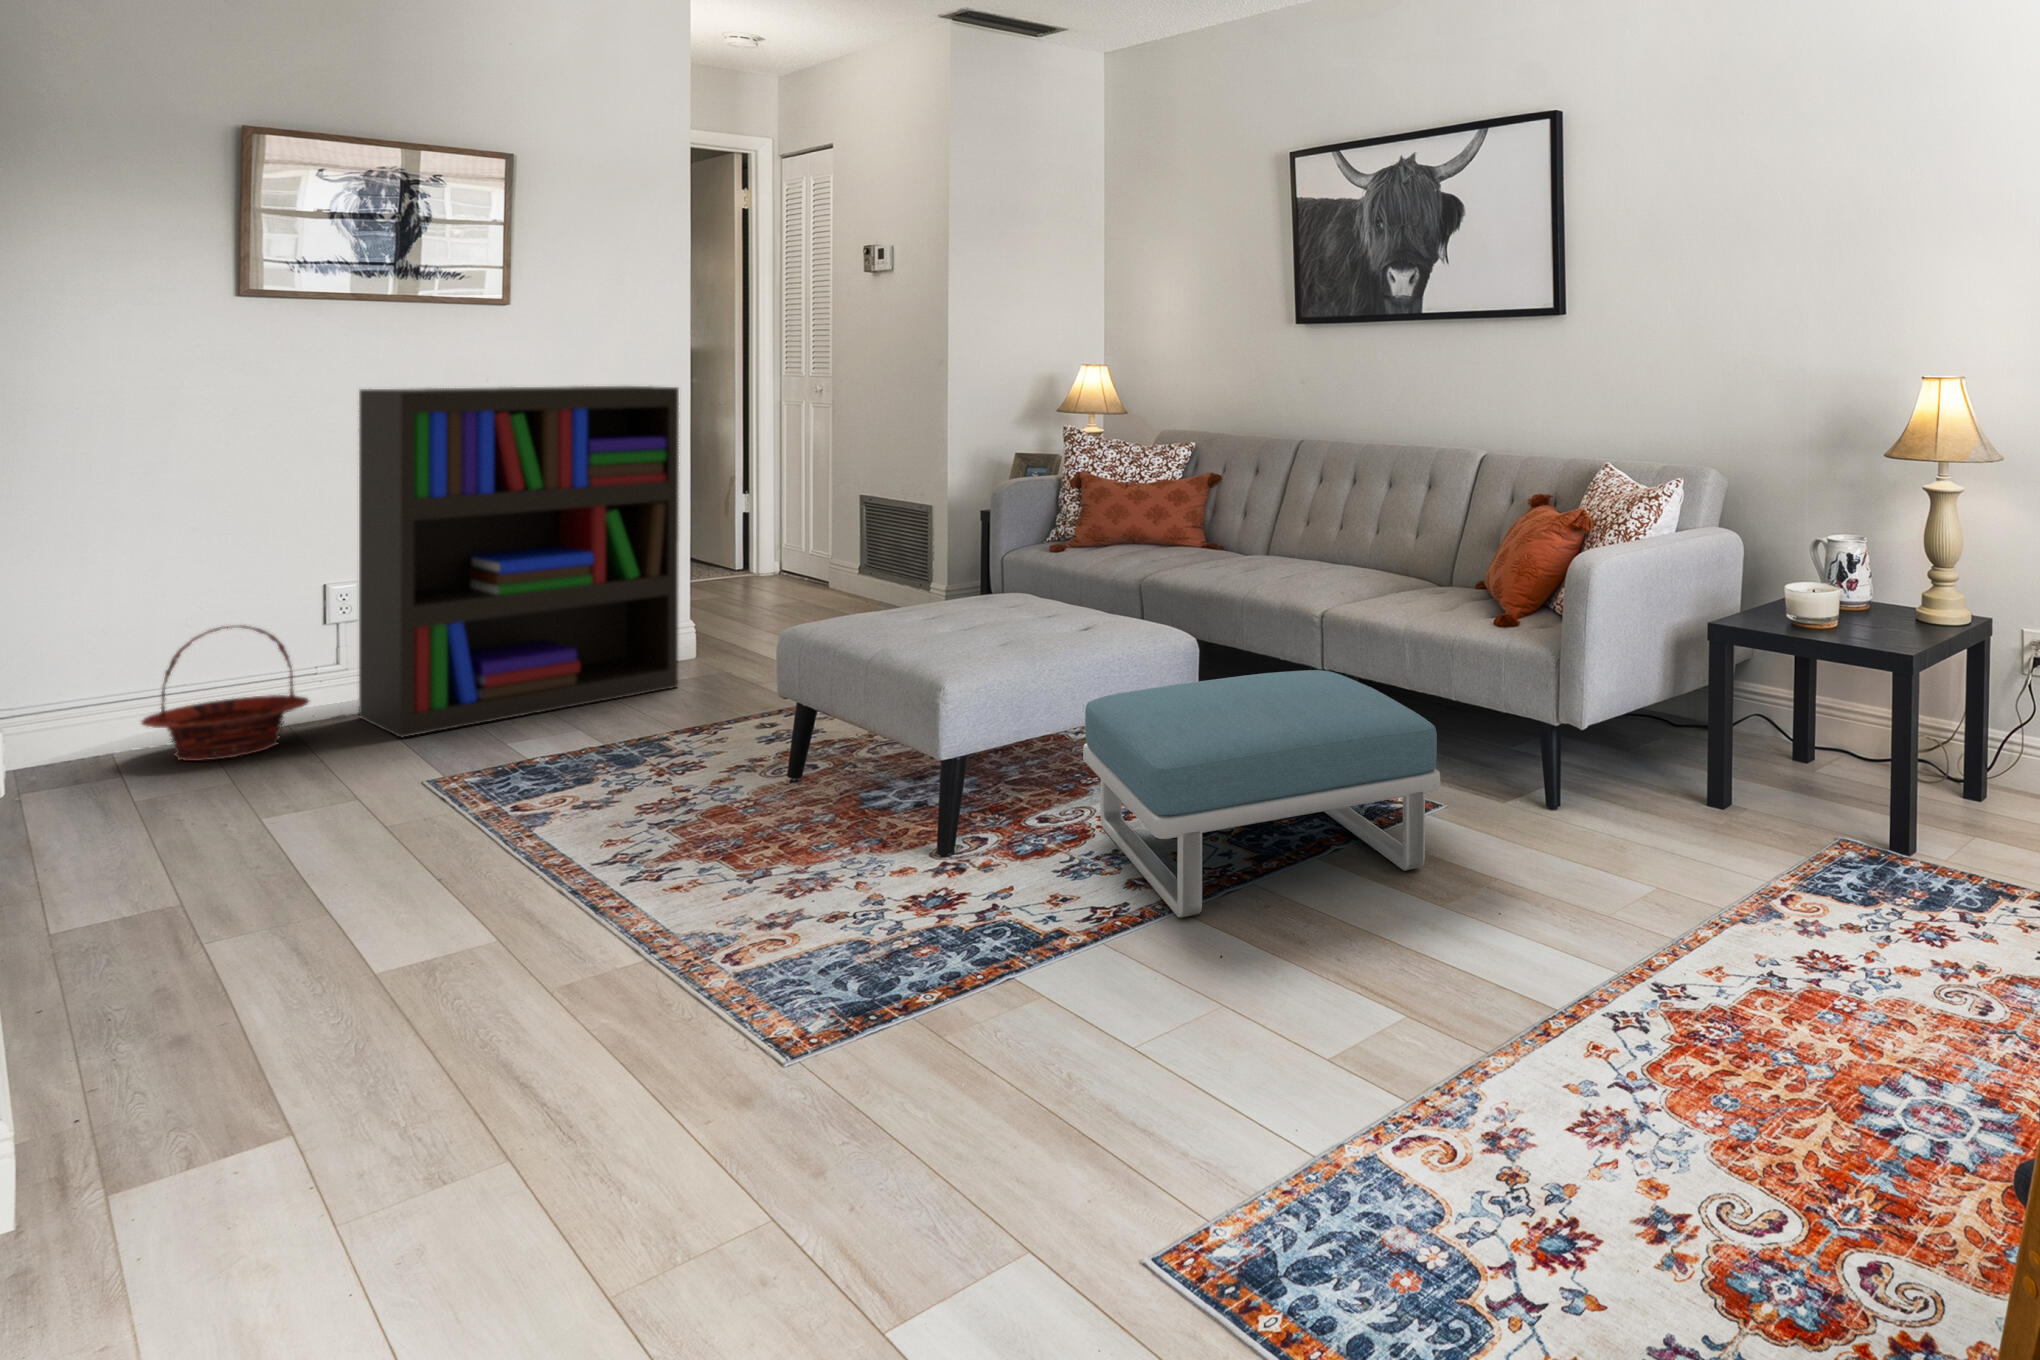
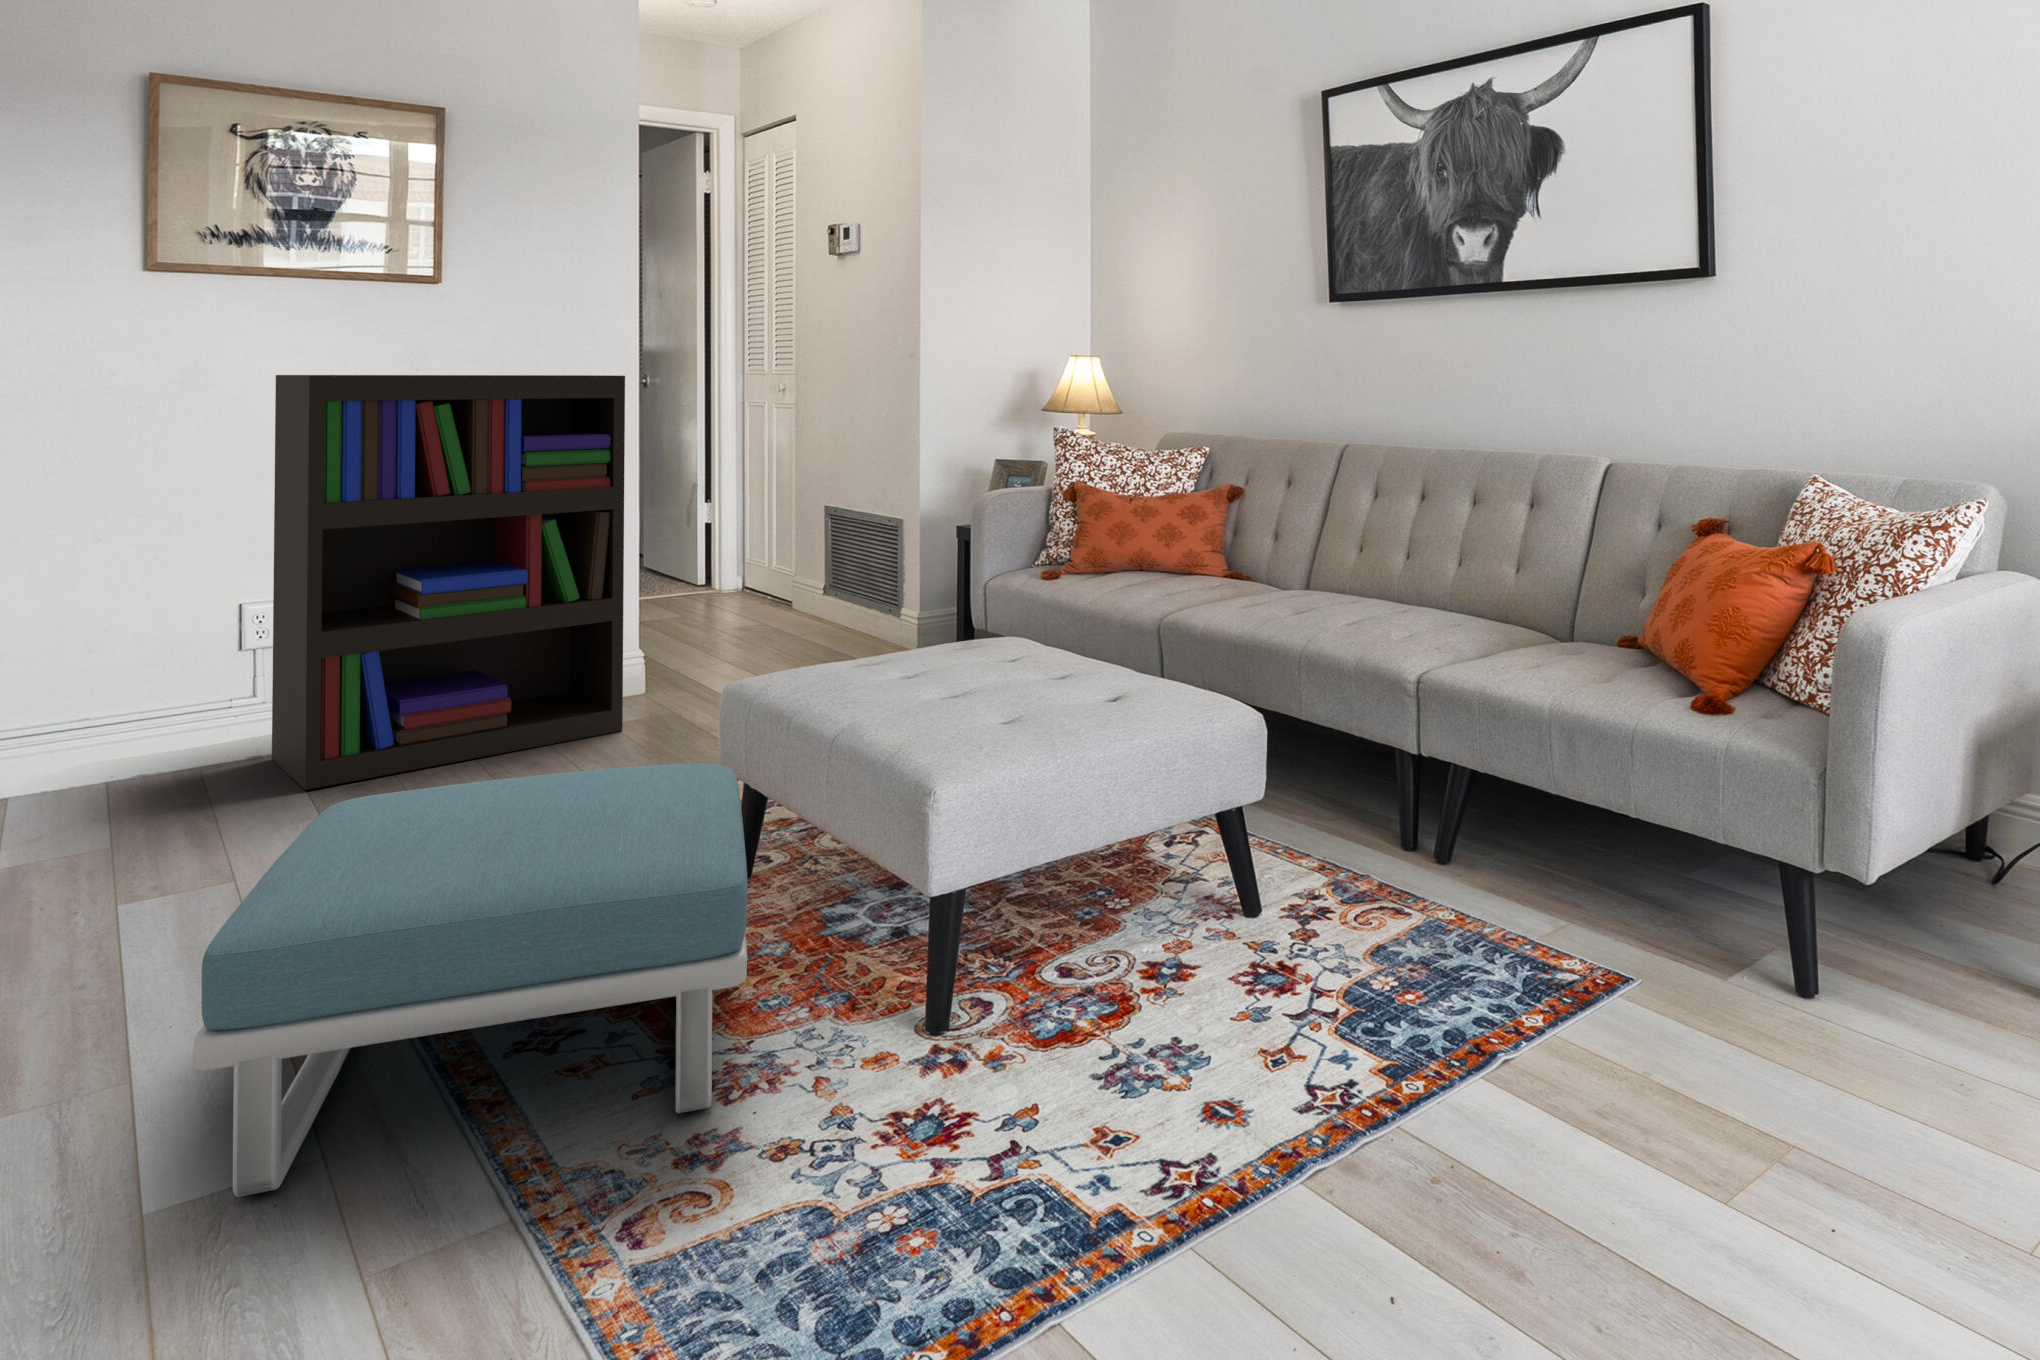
basket: present [142,626,309,761] -> none [17,651,211,813]
footstool: present [1083,670,1440,917] -> present [194,763,747,1197]

